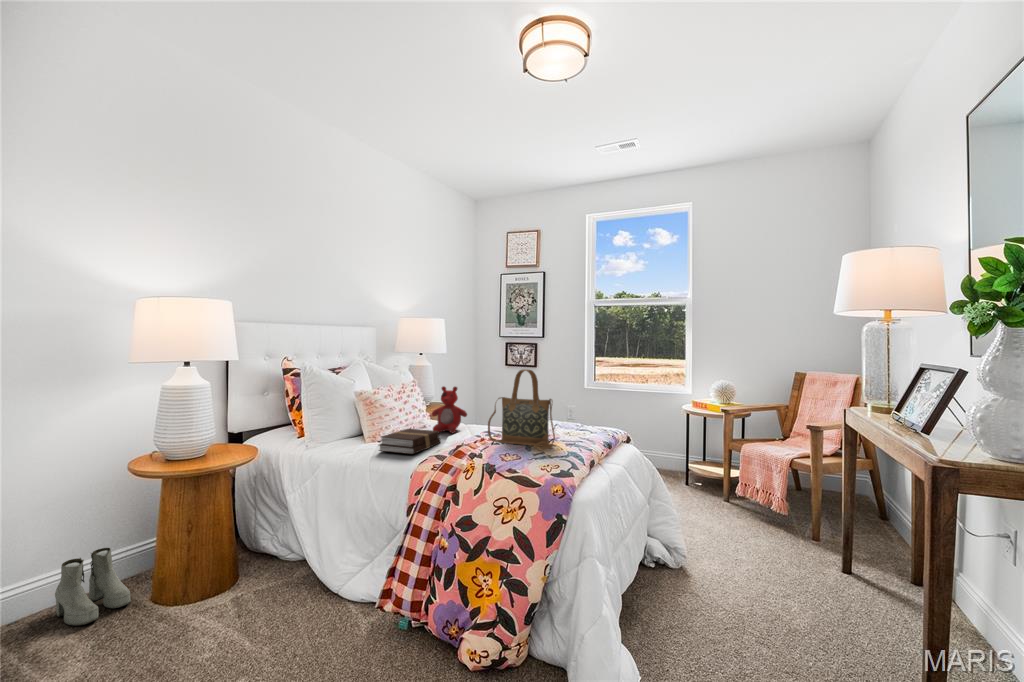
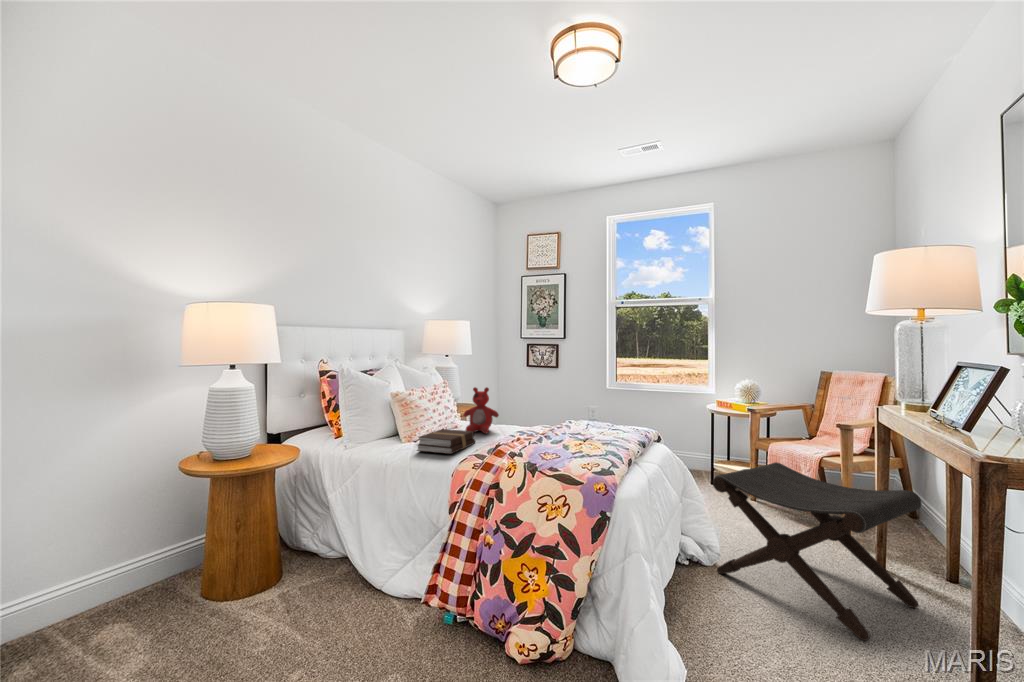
handbag: present [488,369,555,449] -> none [524,370,591,449]
footstool: none [679,464,884,646] -> present [713,462,921,641]
boots: present [55,548,131,625] -> none [112,545,182,620]

